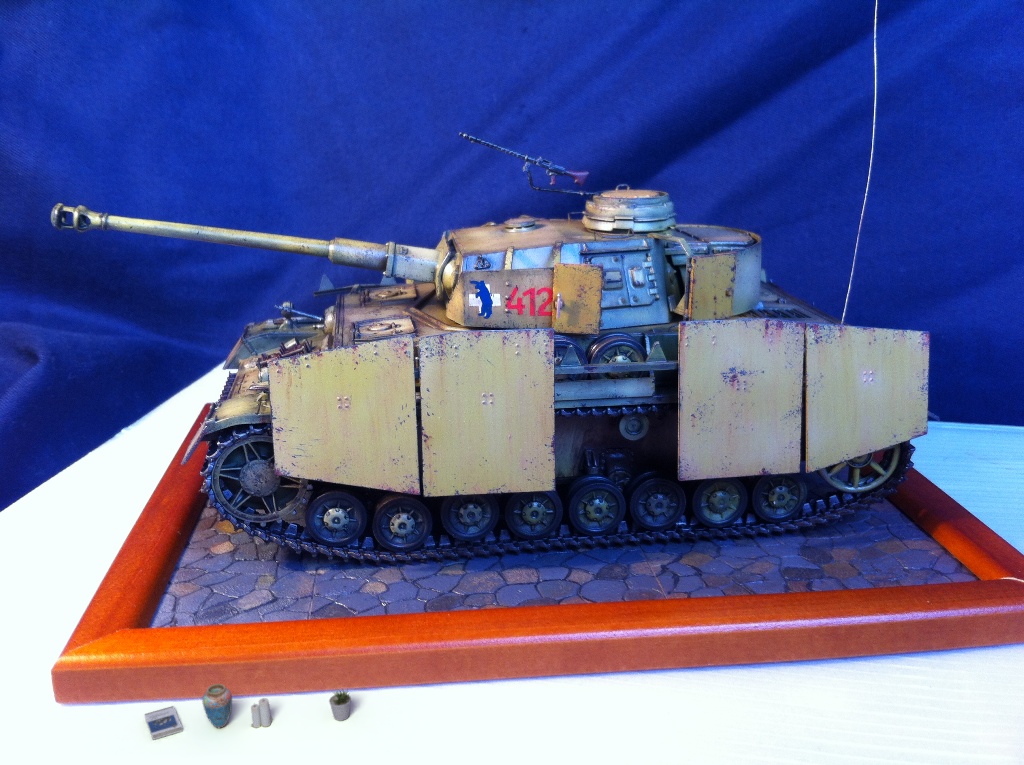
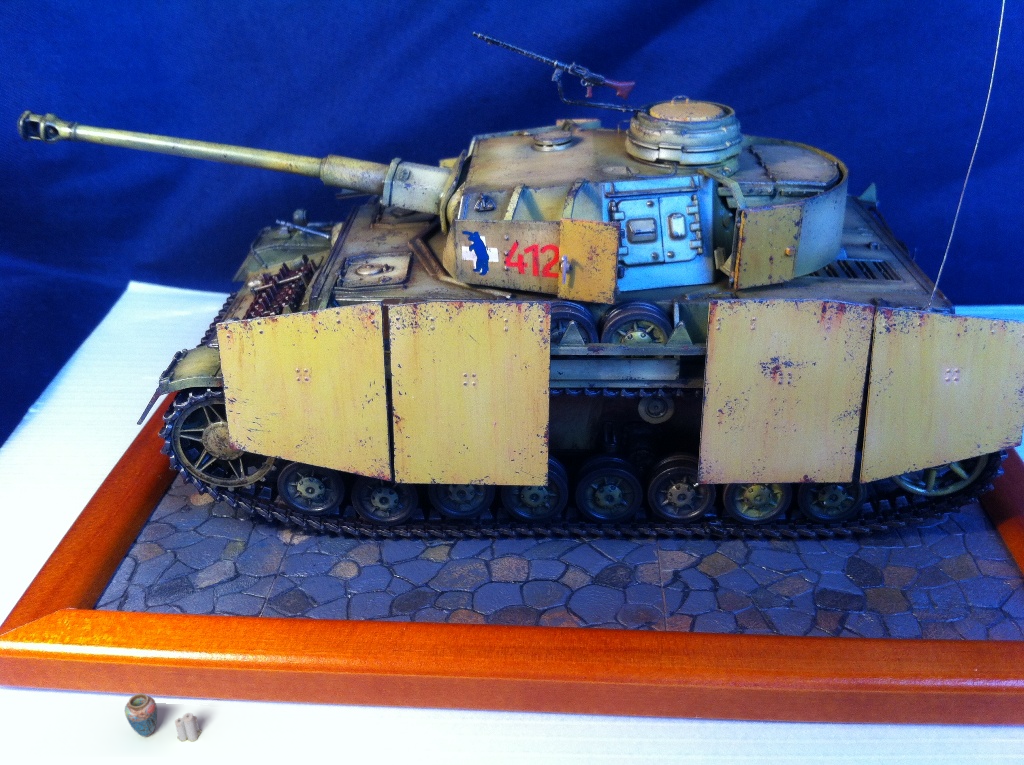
potted plant: present [329,690,351,721] -> none [257,710,281,743]
hardback book: present [145,706,183,740] -> none [75,702,108,743]

